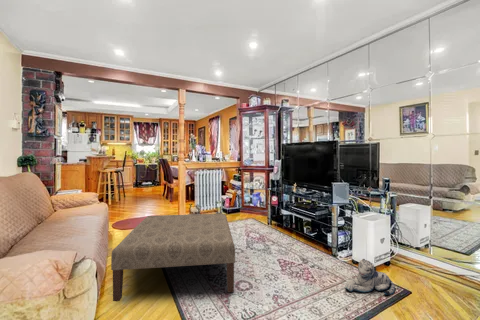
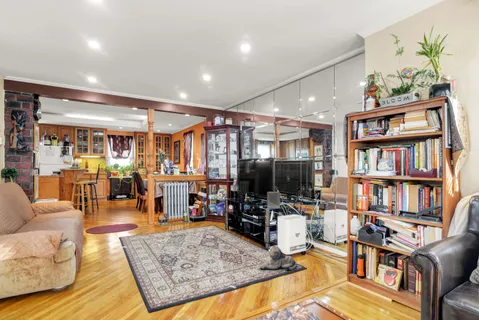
ottoman: present [111,214,235,302] -> none [84,218,182,278]

